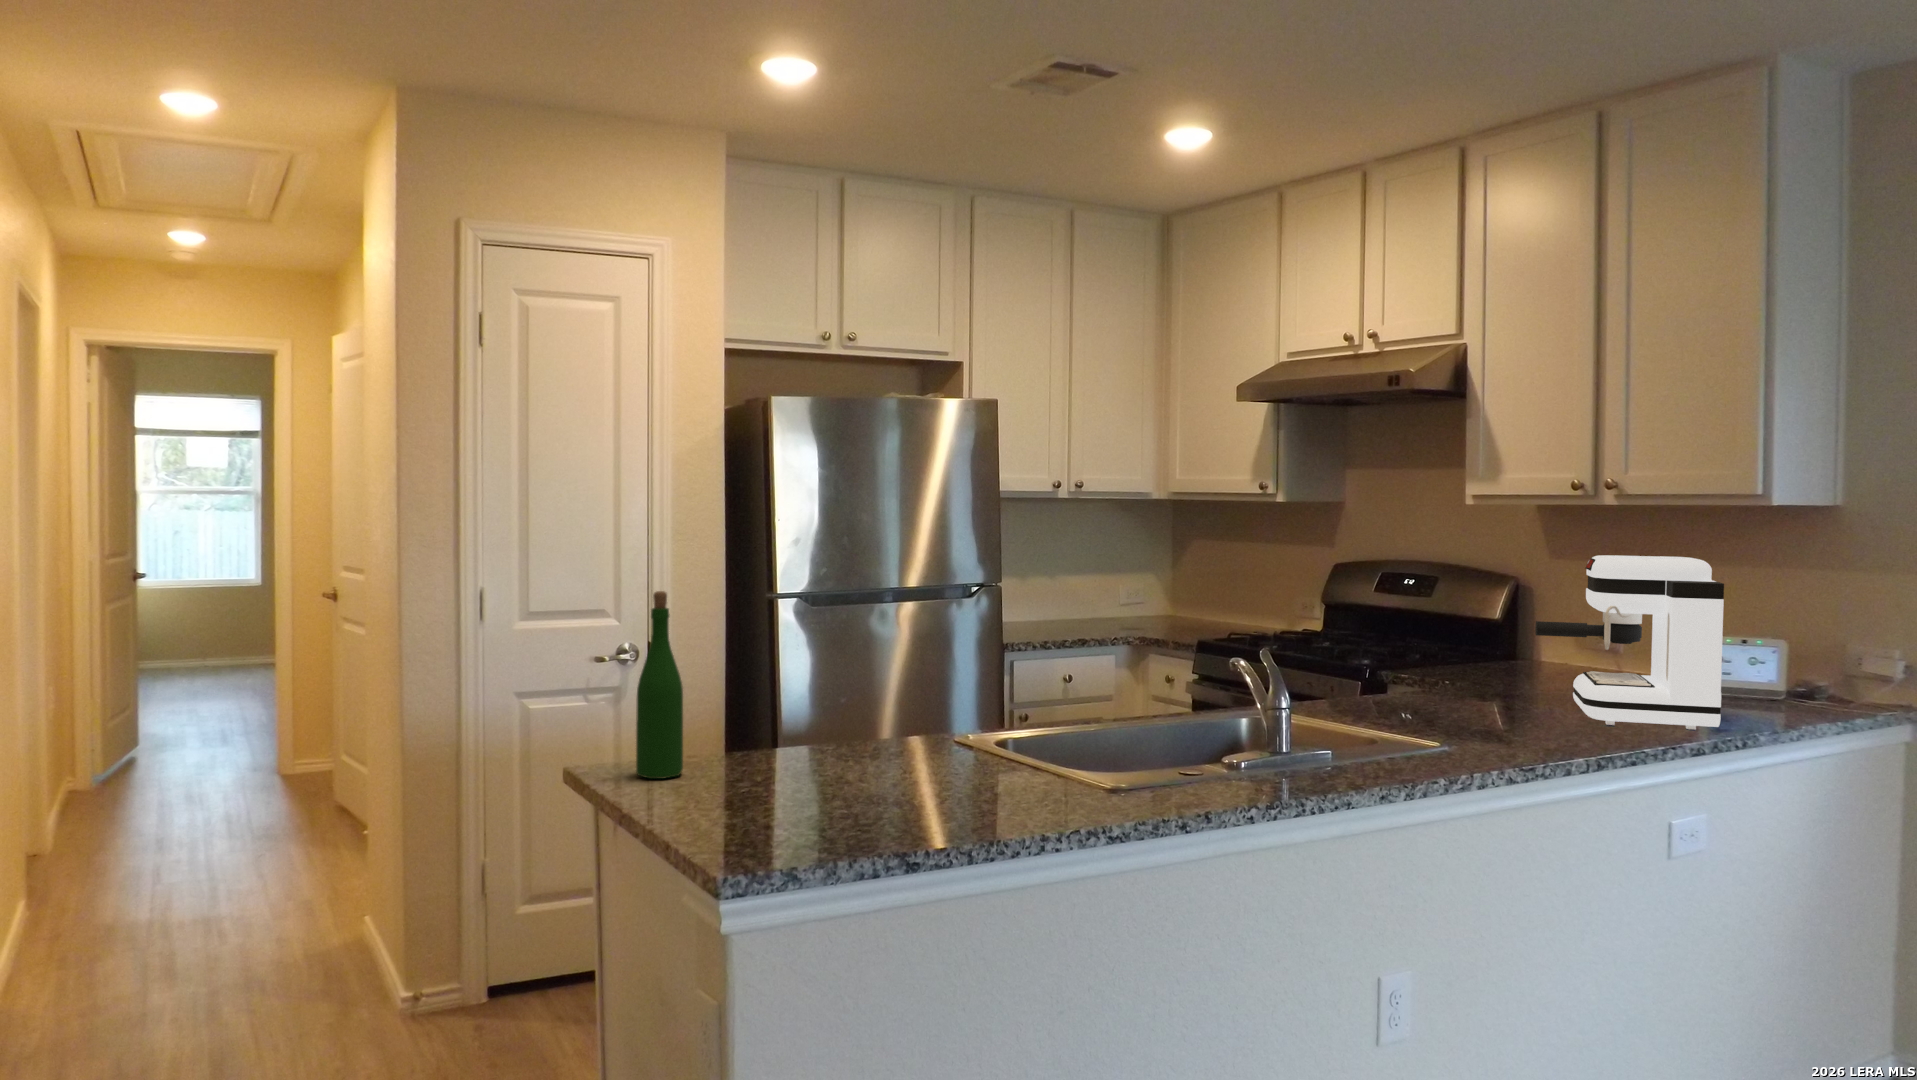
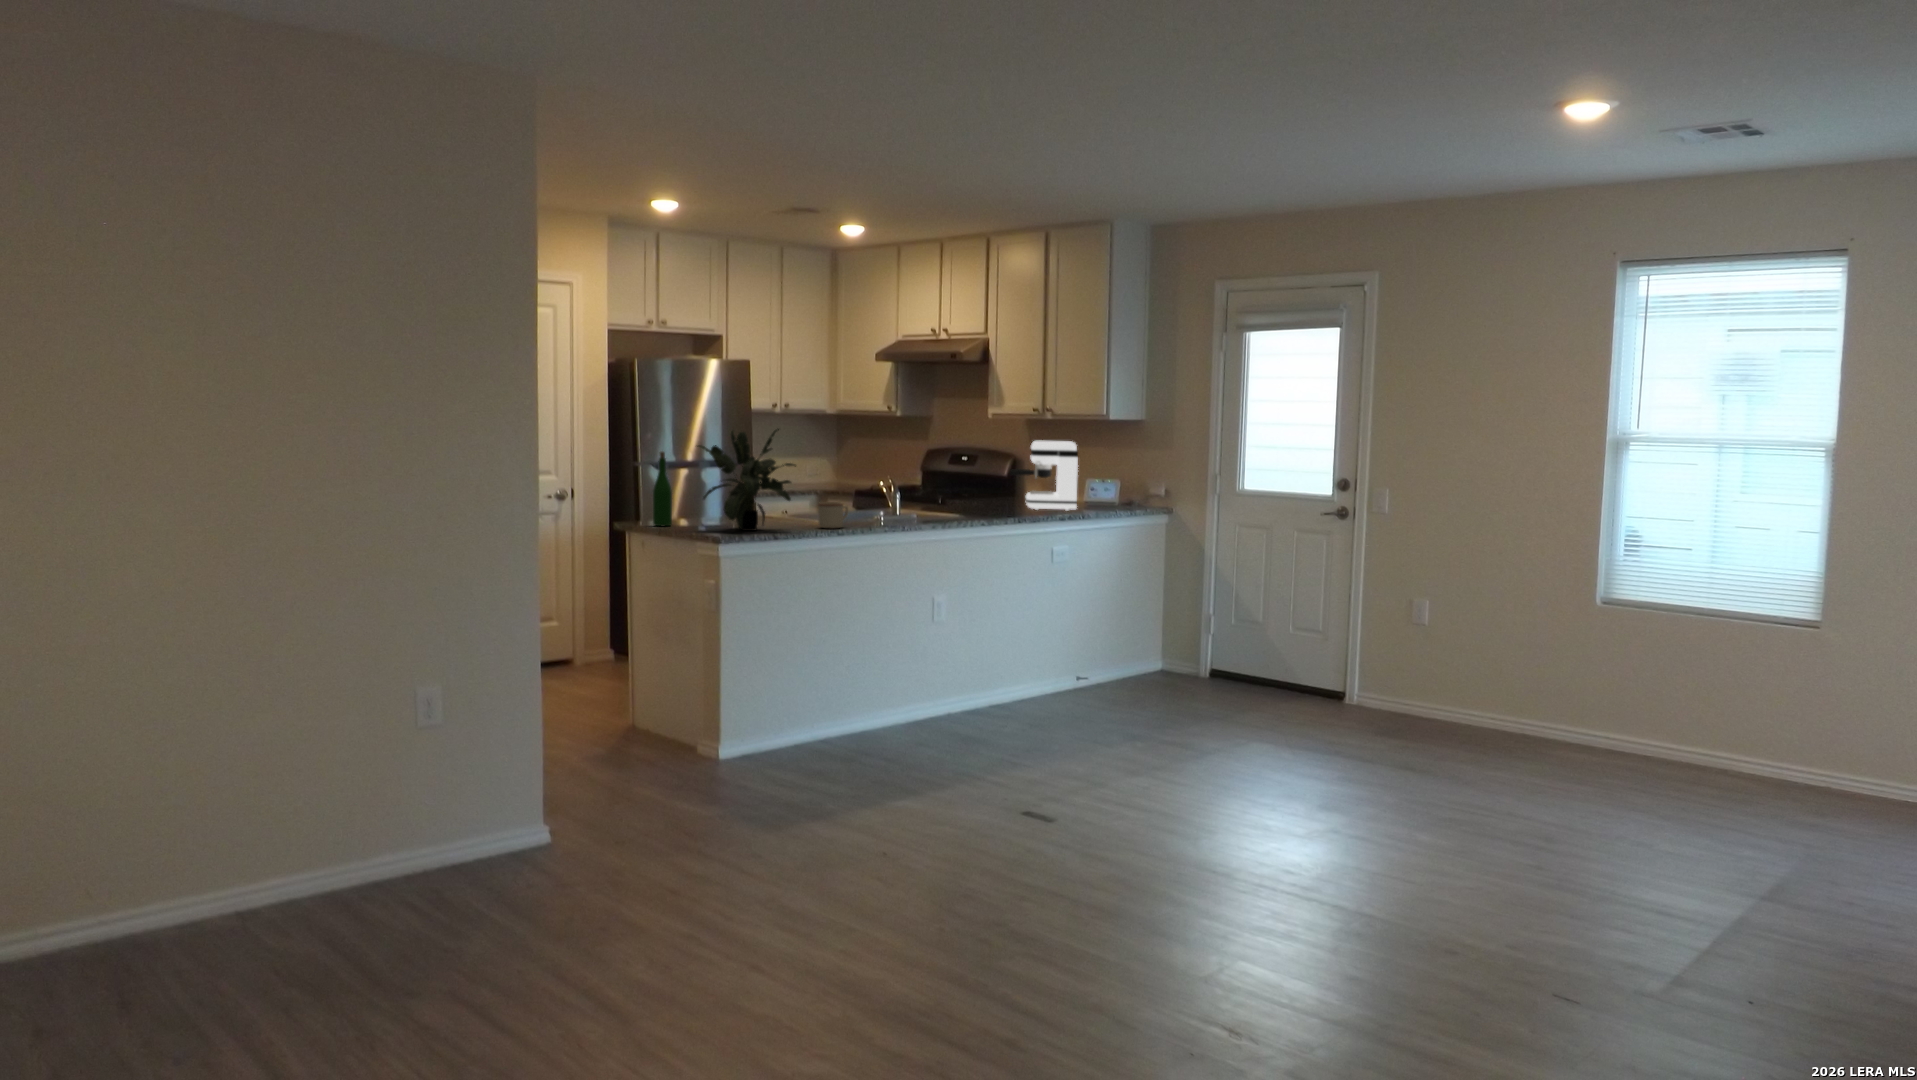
potted plant: none [698,536,960,818] -> present [697,429,796,531]
mug: none [1034,733,1118,812] -> present [818,502,848,528]

